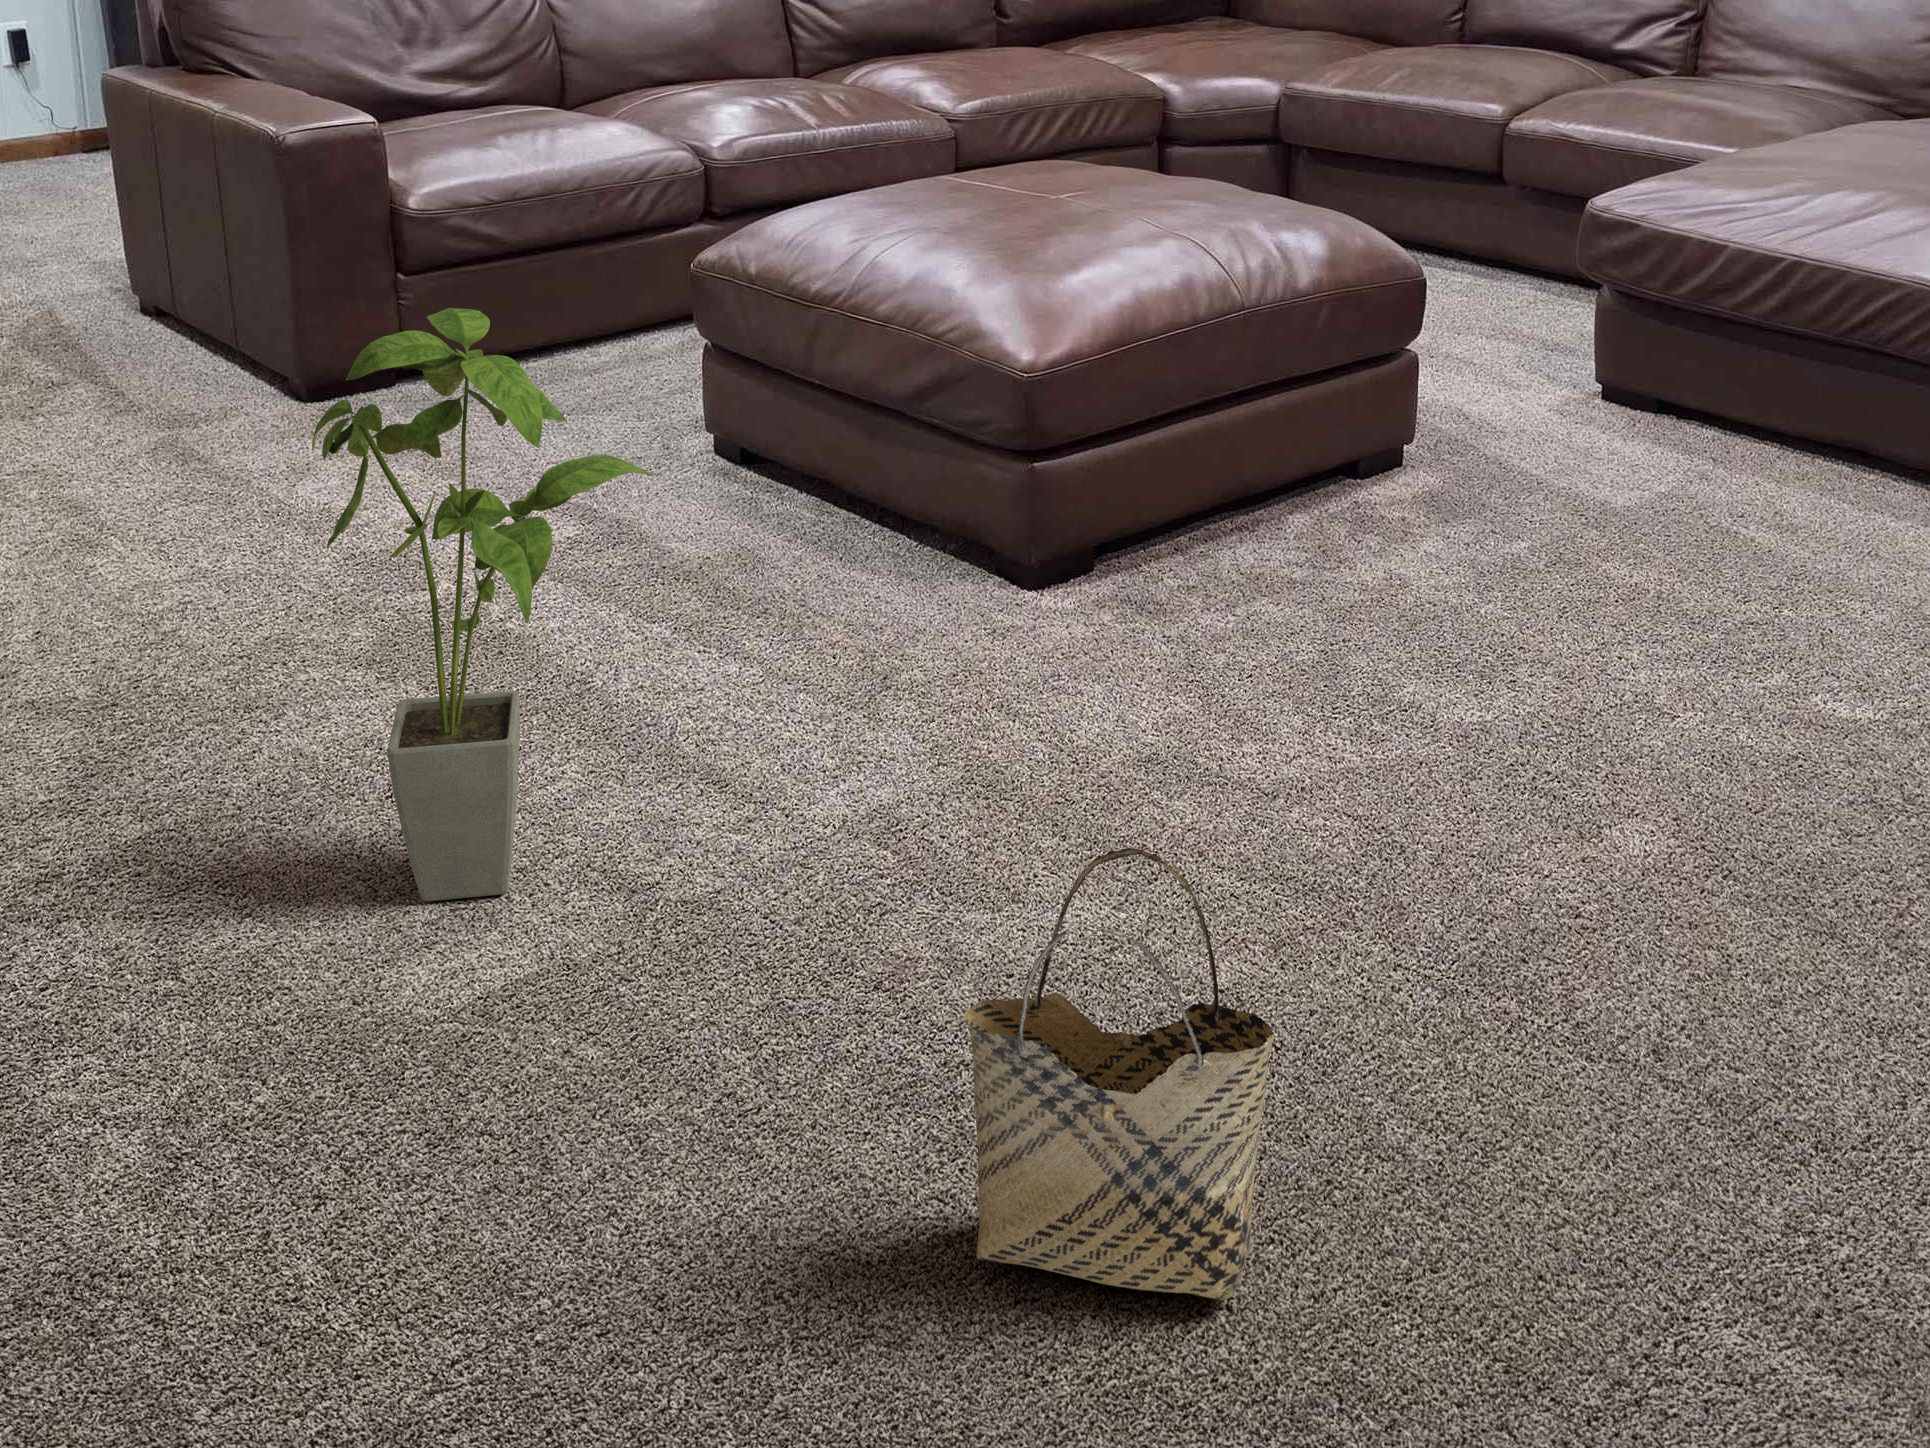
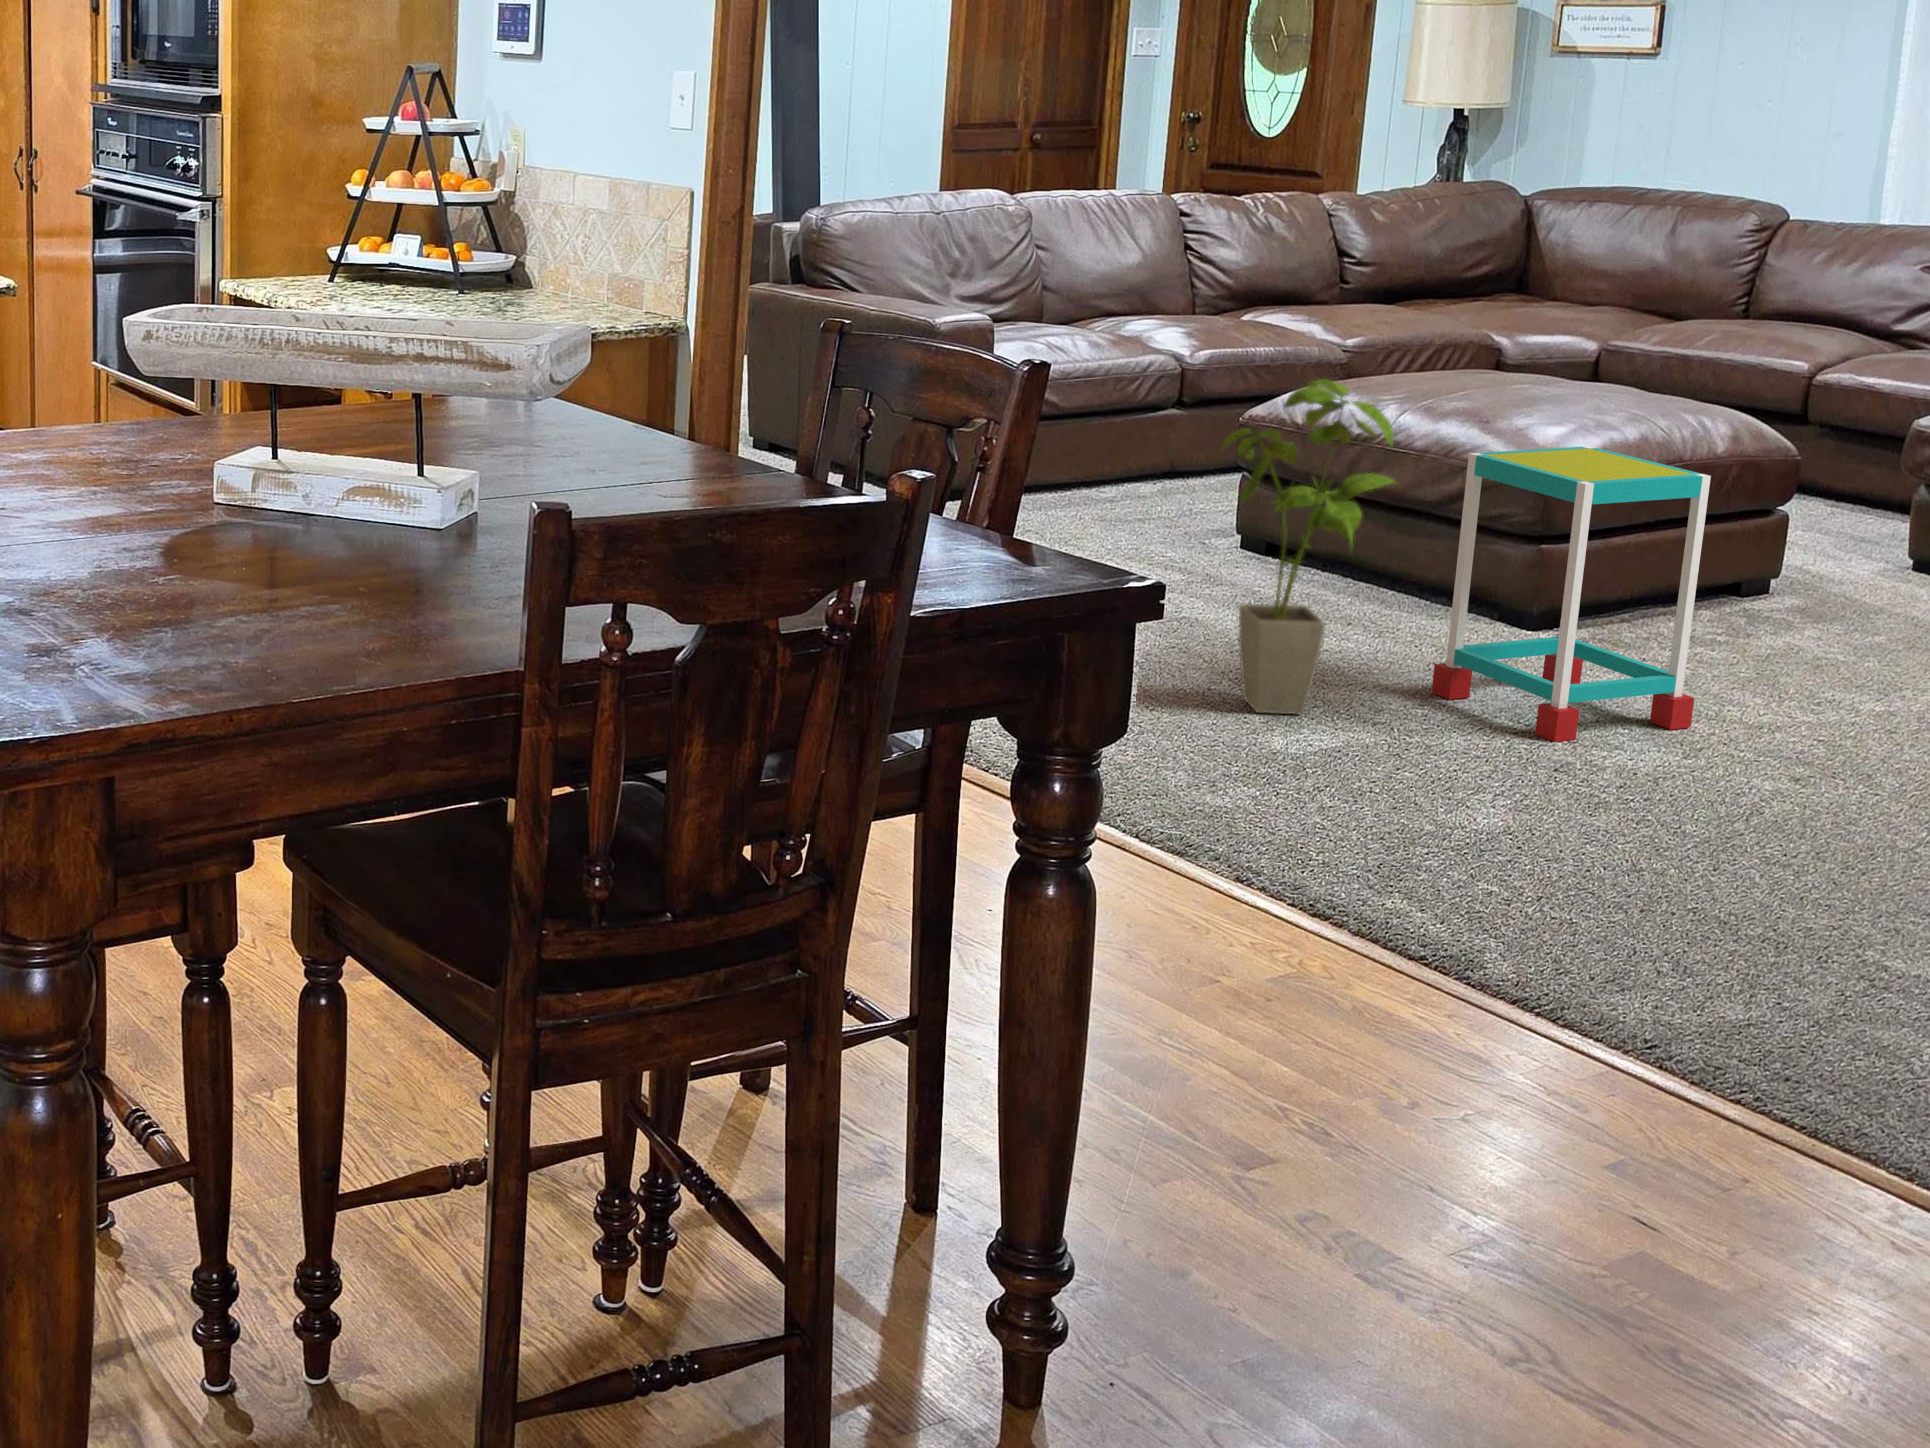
side table: none [778,355,1161,908] -> present [1432,446,1711,742]
woven basket: present [964,848,1274,1300] -> none [1689,646,1871,870]

